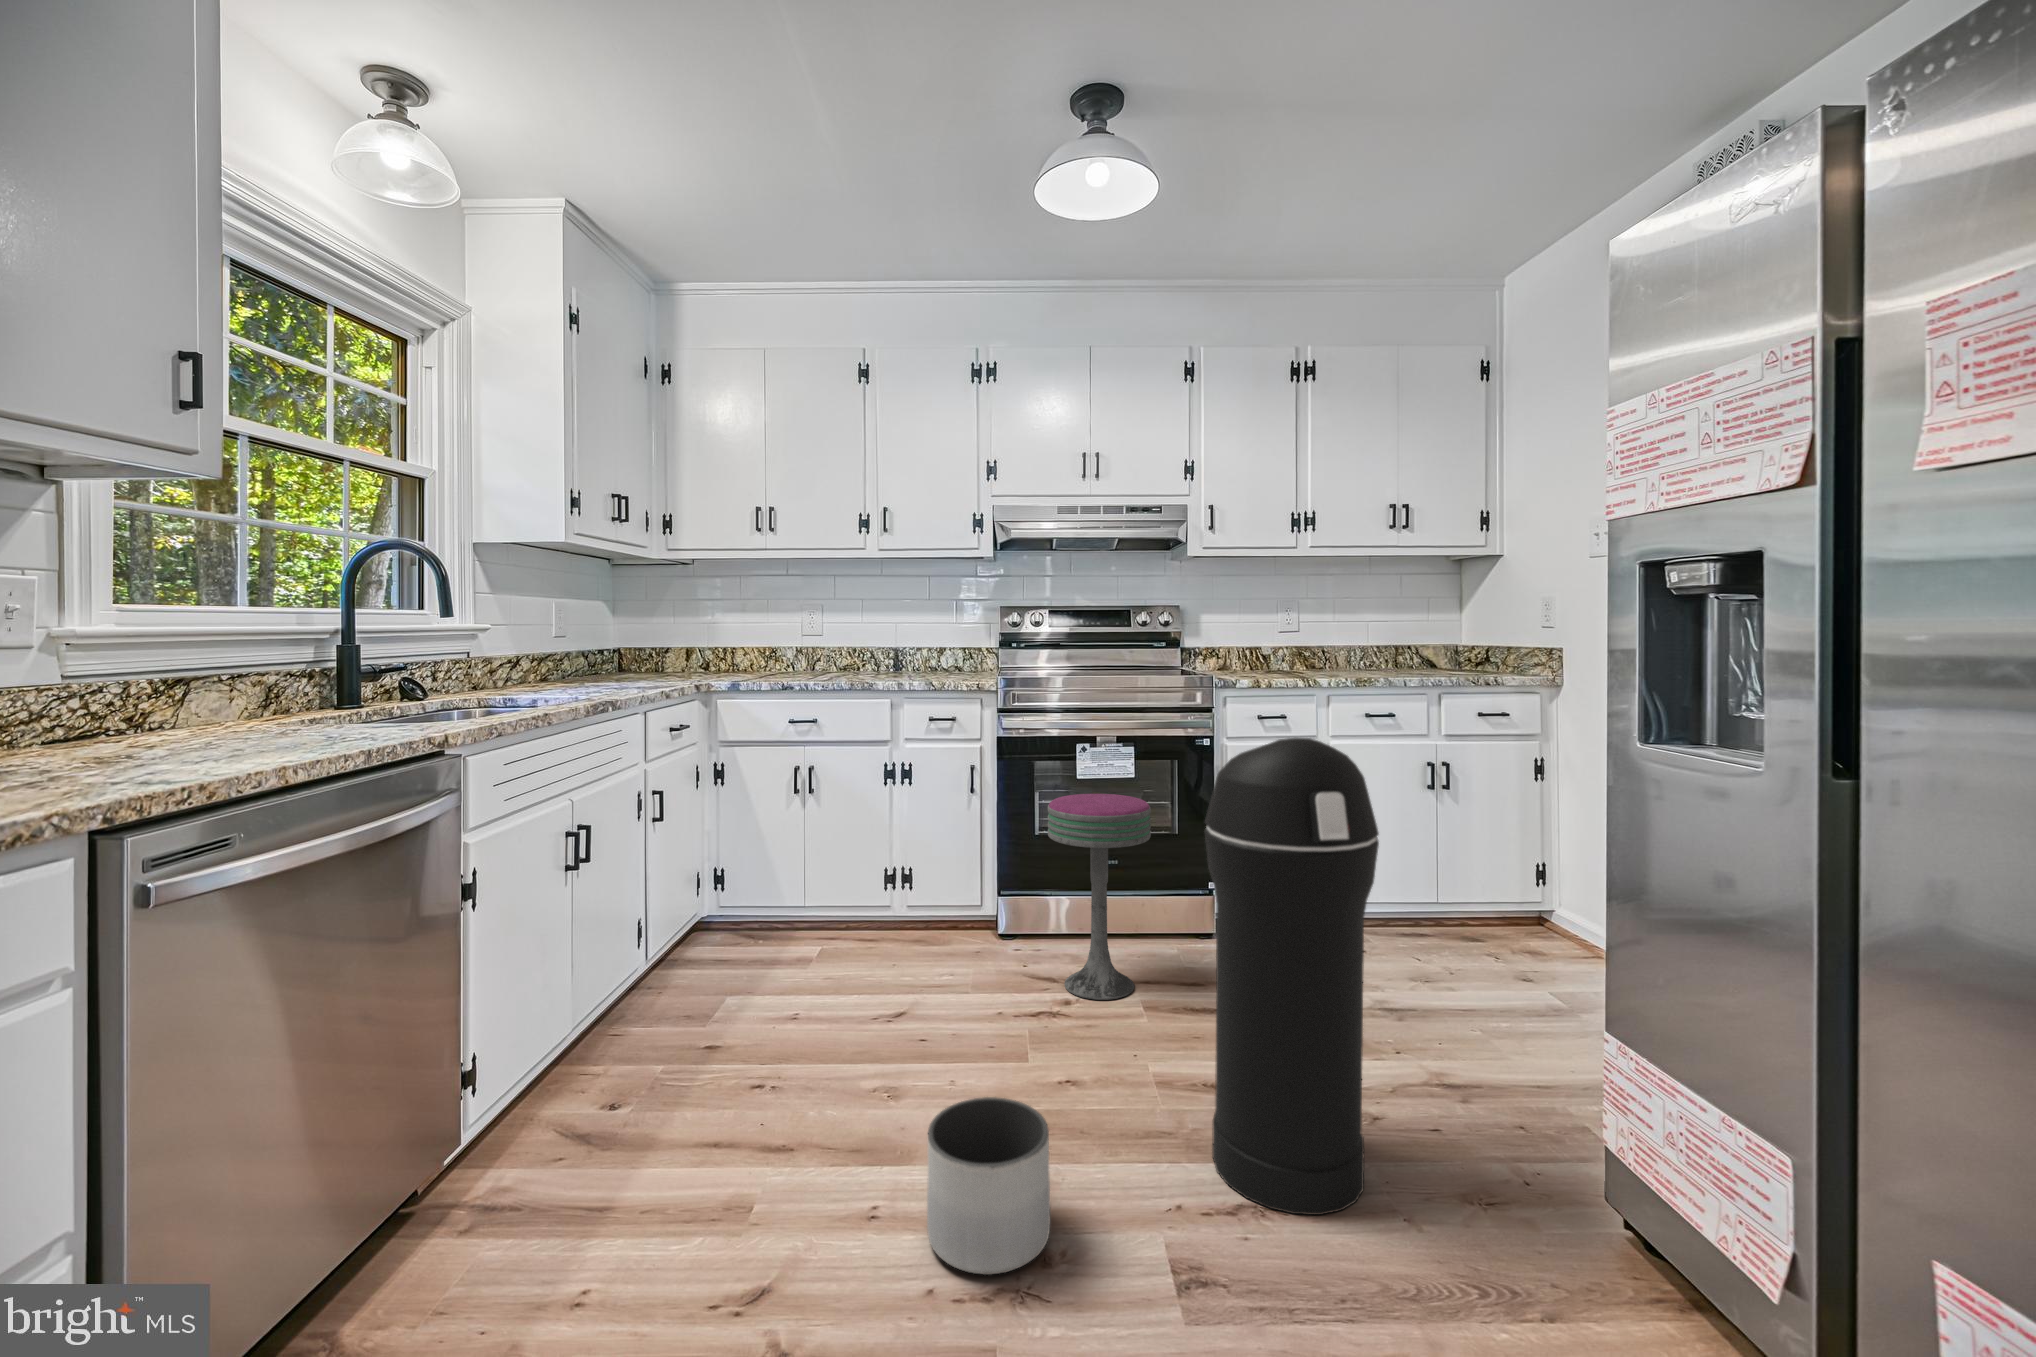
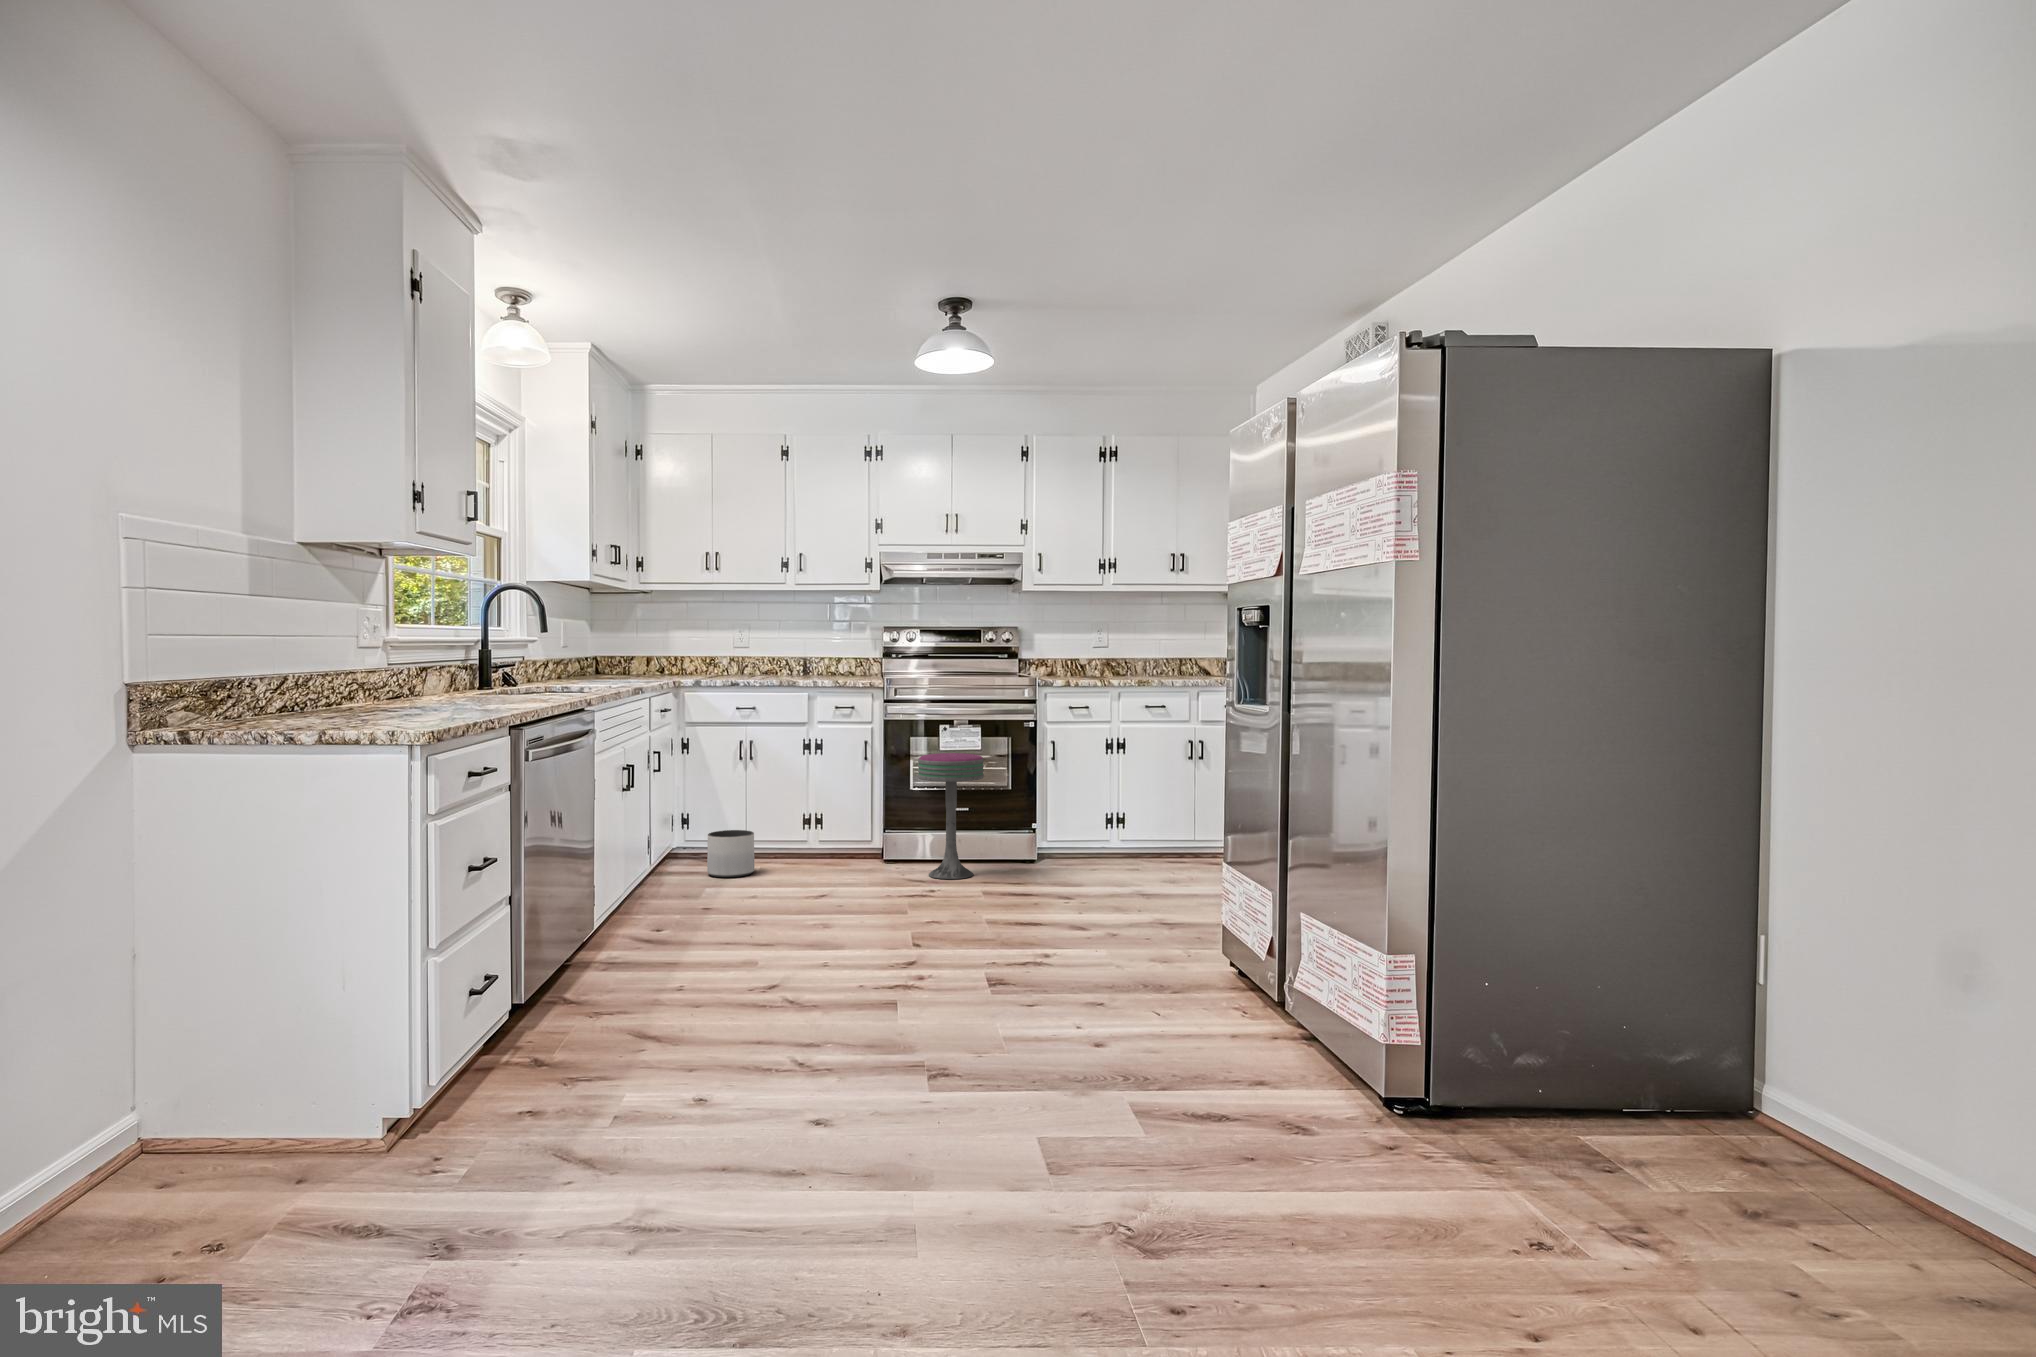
trash can: present [1204,738,1379,1215] -> none [992,701,1074,925]
planter: present [927,1097,1050,1275] -> present [707,830,755,877]

